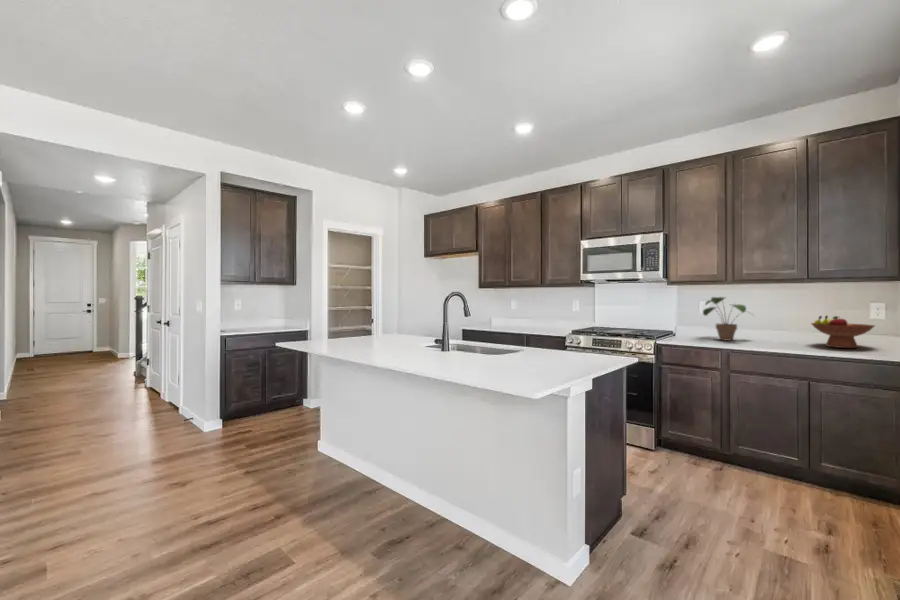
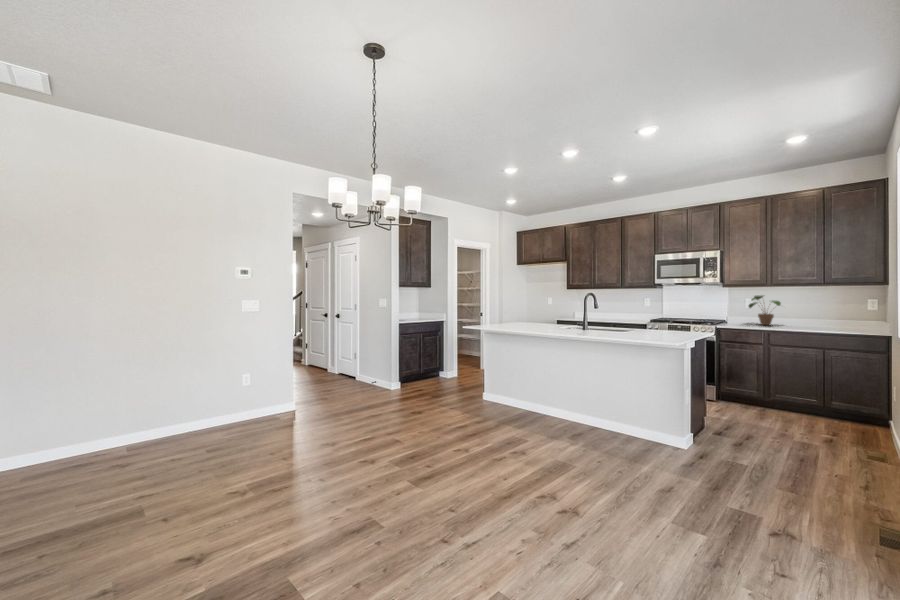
fruit bowl: present [812,316,874,348] -> none [826,308,870,329]

